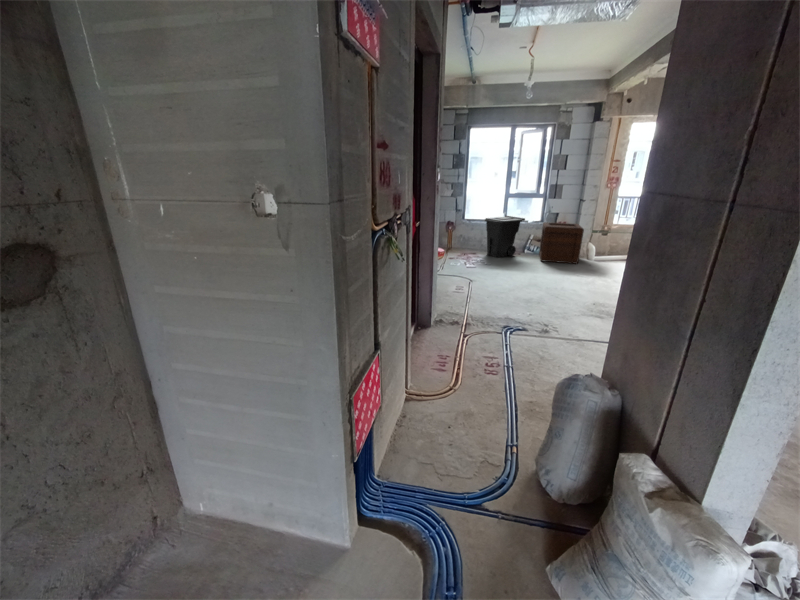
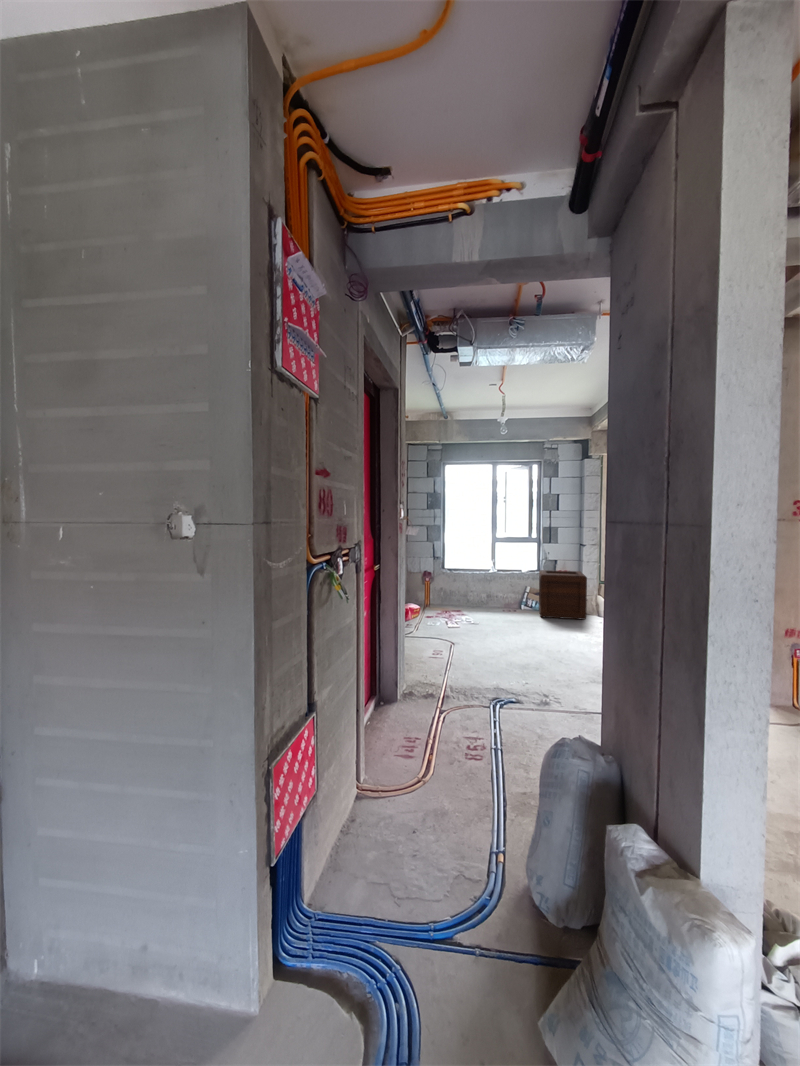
trash can: present [485,216,525,257] -> none [469,563,517,613]

